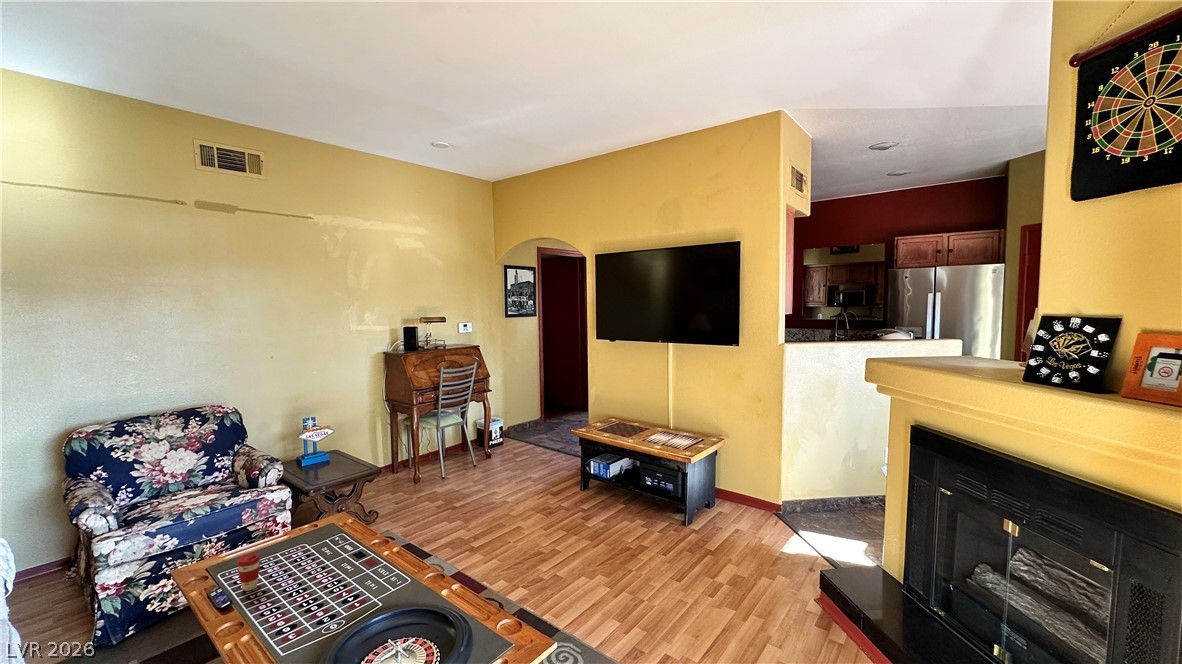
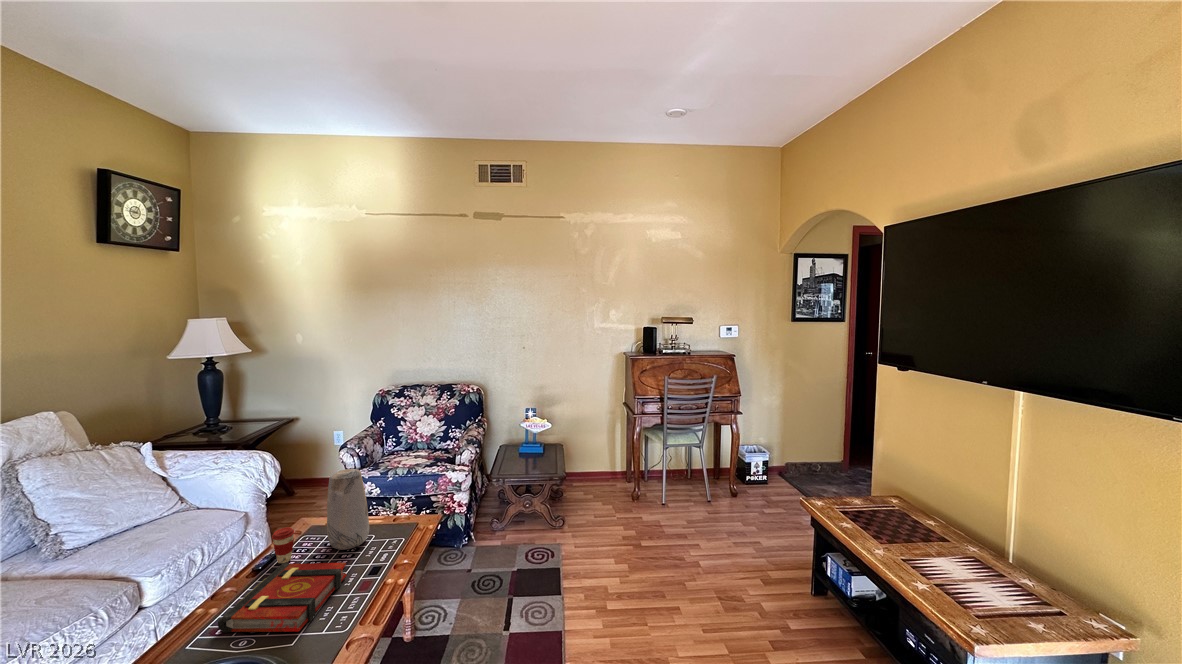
vase: none [267,484,311,564] -> present [327,469,369,550]
book: none [273,554,374,625] -> present [218,563,347,633]

